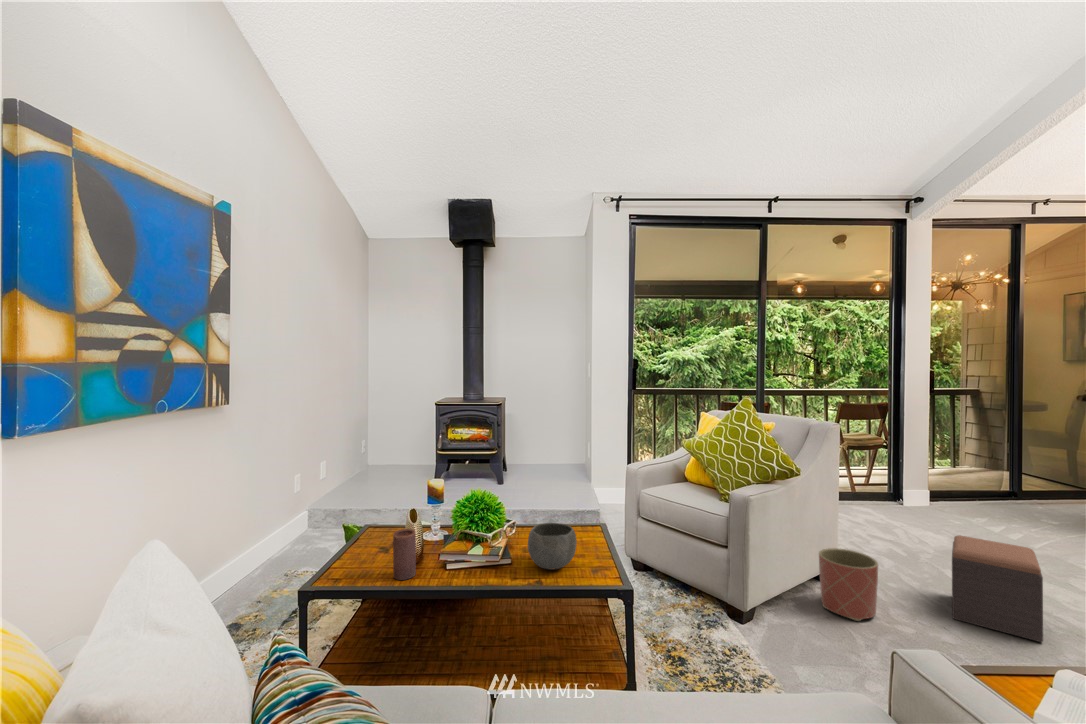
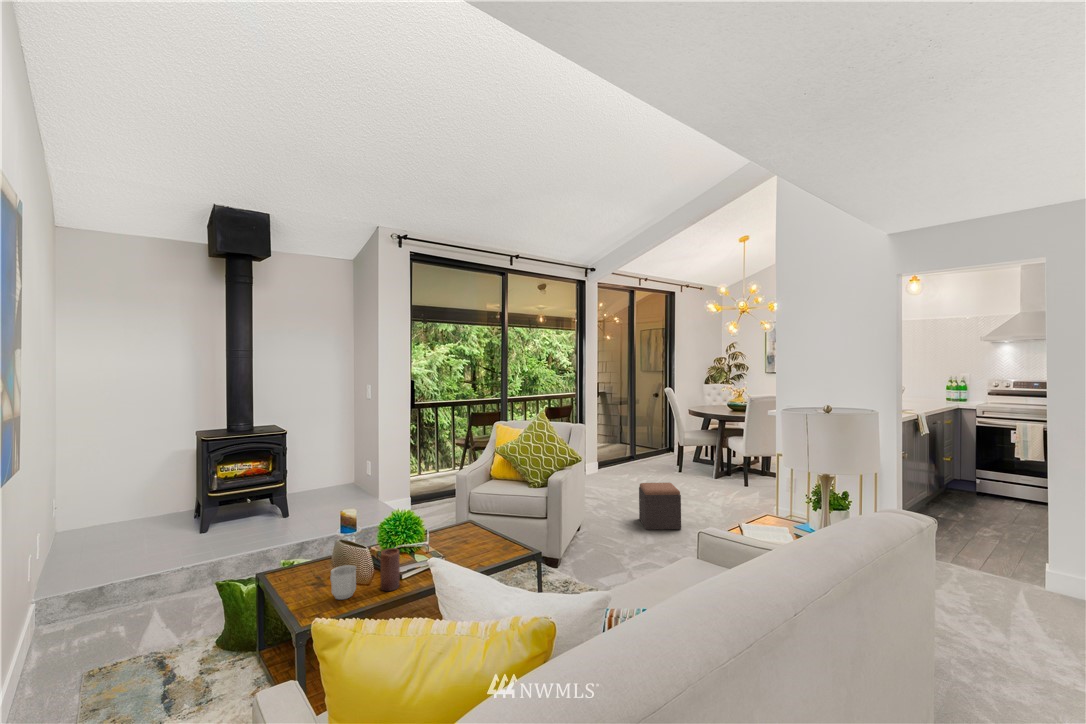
ceramic bowl: present [528,523,577,570] -> none [464,519,500,553]
mug: none [347,535,376,573] -> present [330,565,356,599]
planter: present [819,548,878,621] -> none [587,503,618,544]

